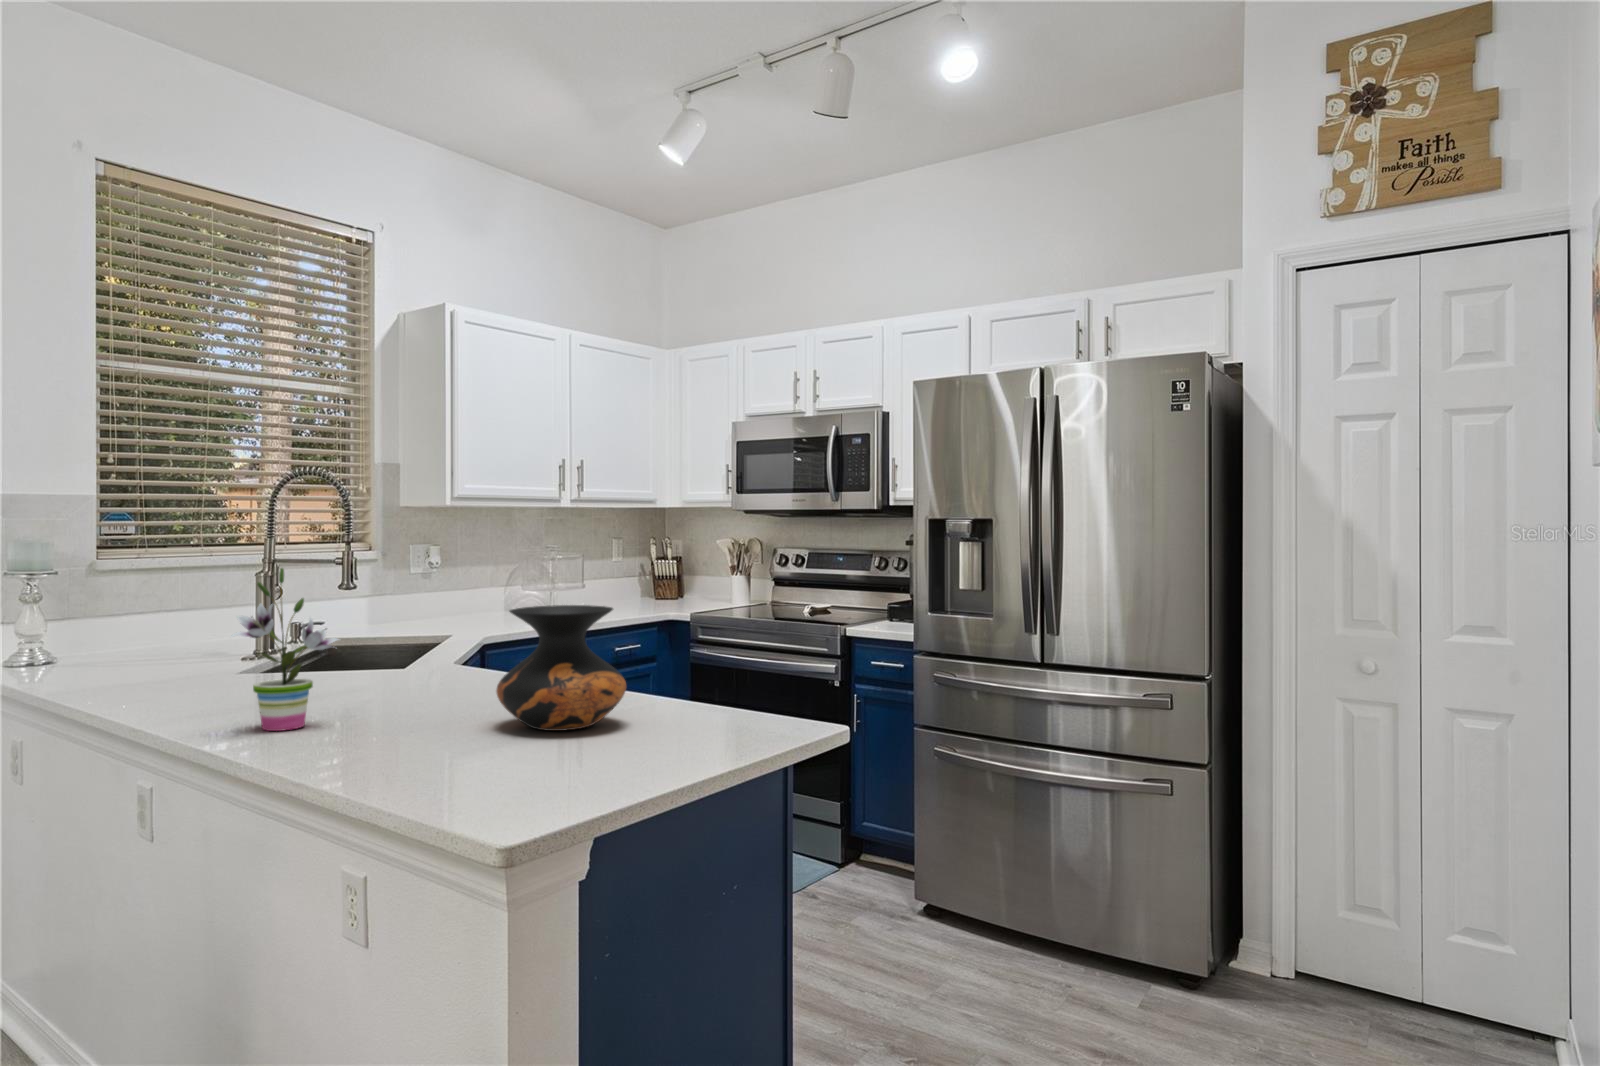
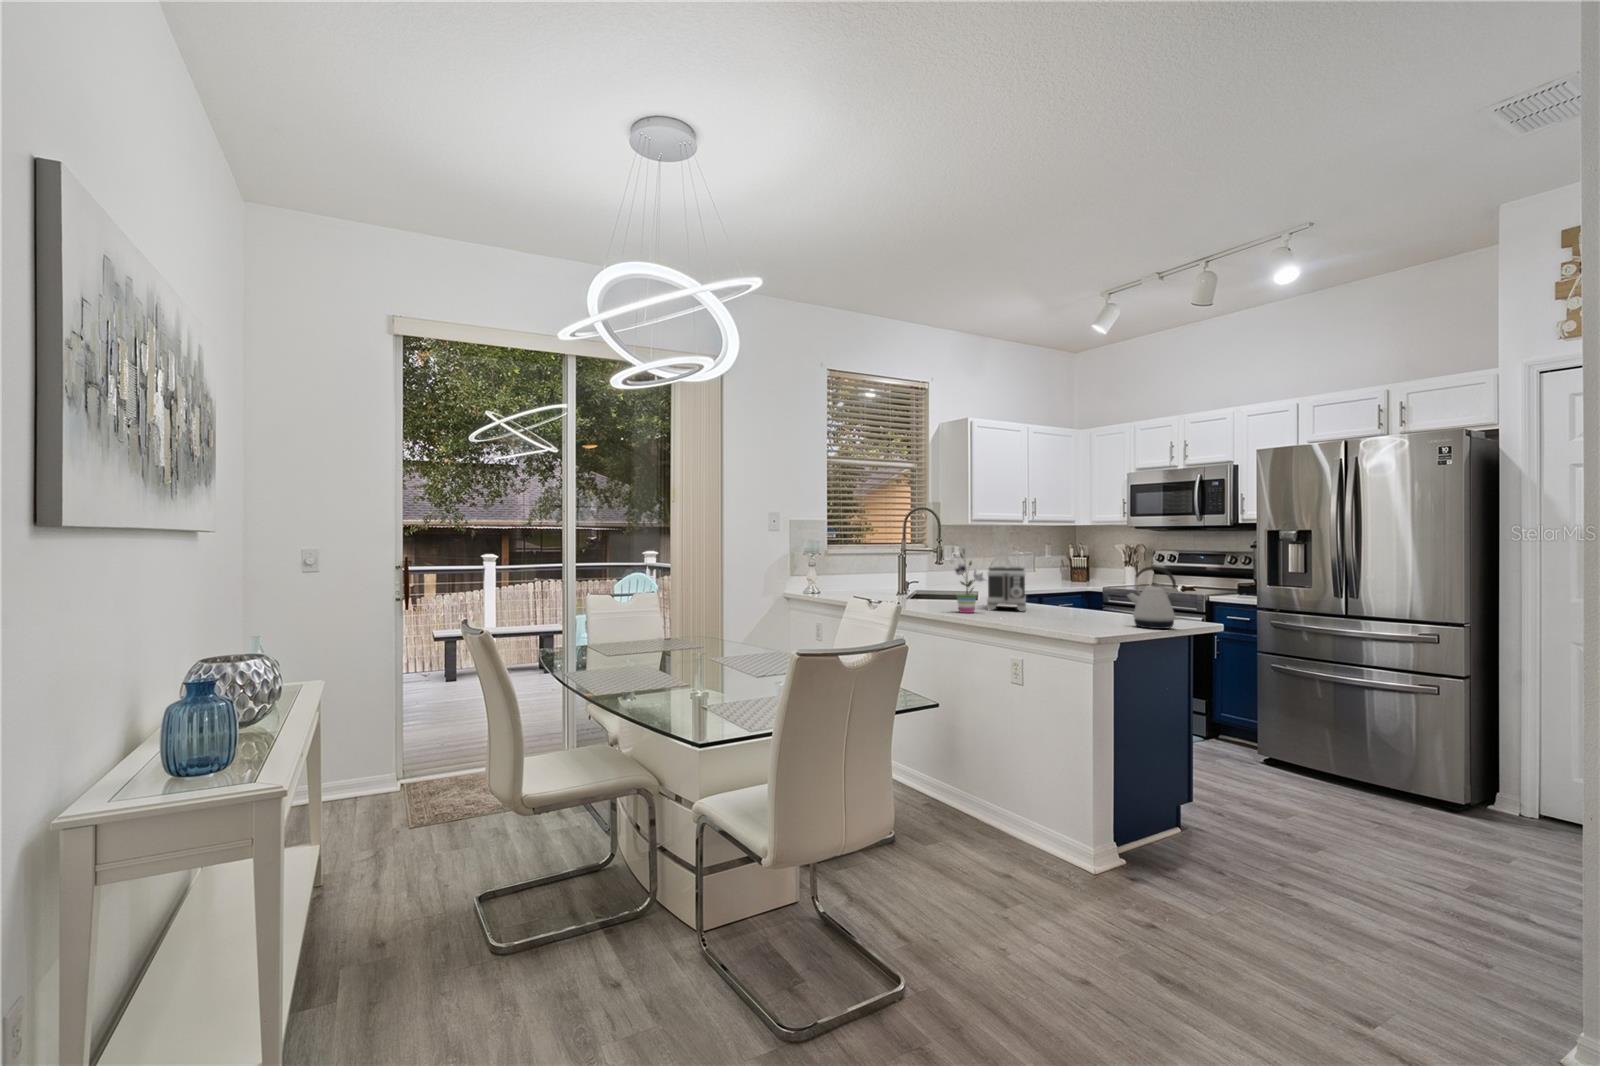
toaster: none [362,599,478,710] -> present [987,566,1026,611]
vase: present [496,605,626,731] -> none [1054,567,1114,620]
kettle: none [636,609,747,757] -> present [1127,566,1179,629]

